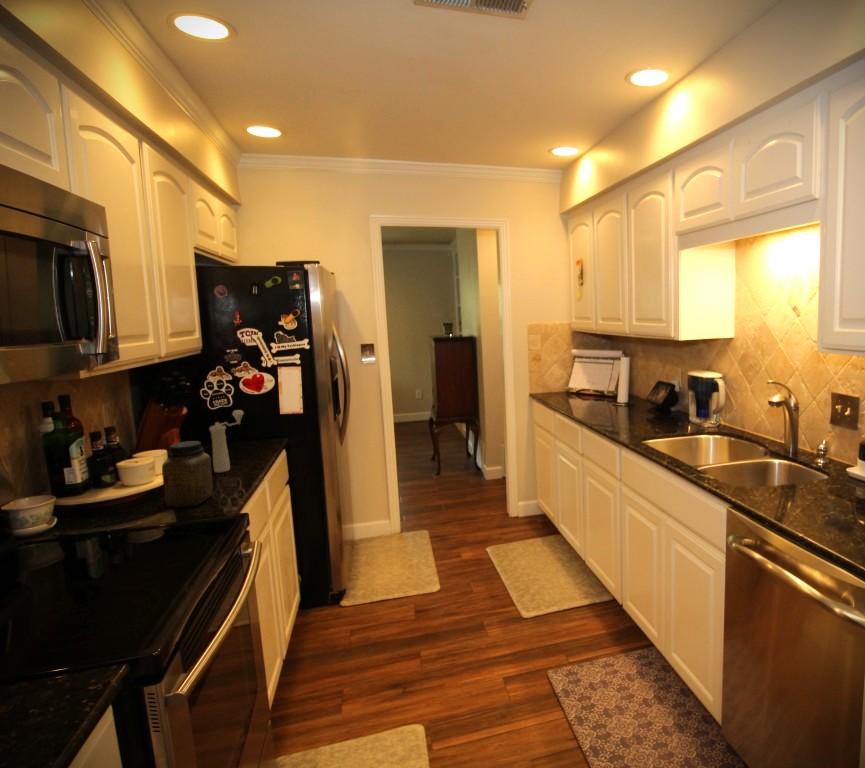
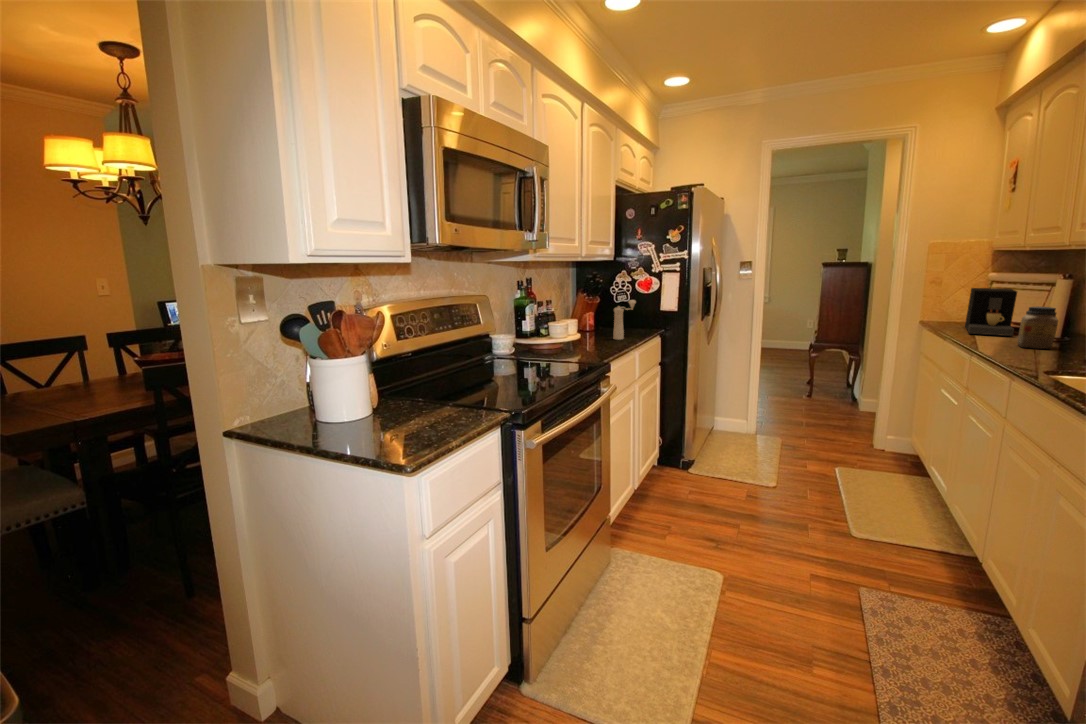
coffee maker: none [564,362,606,407] -> present [965,288,1017,336]
jar: present [162,441,213,507] -> present [1018,306,1058,349]

